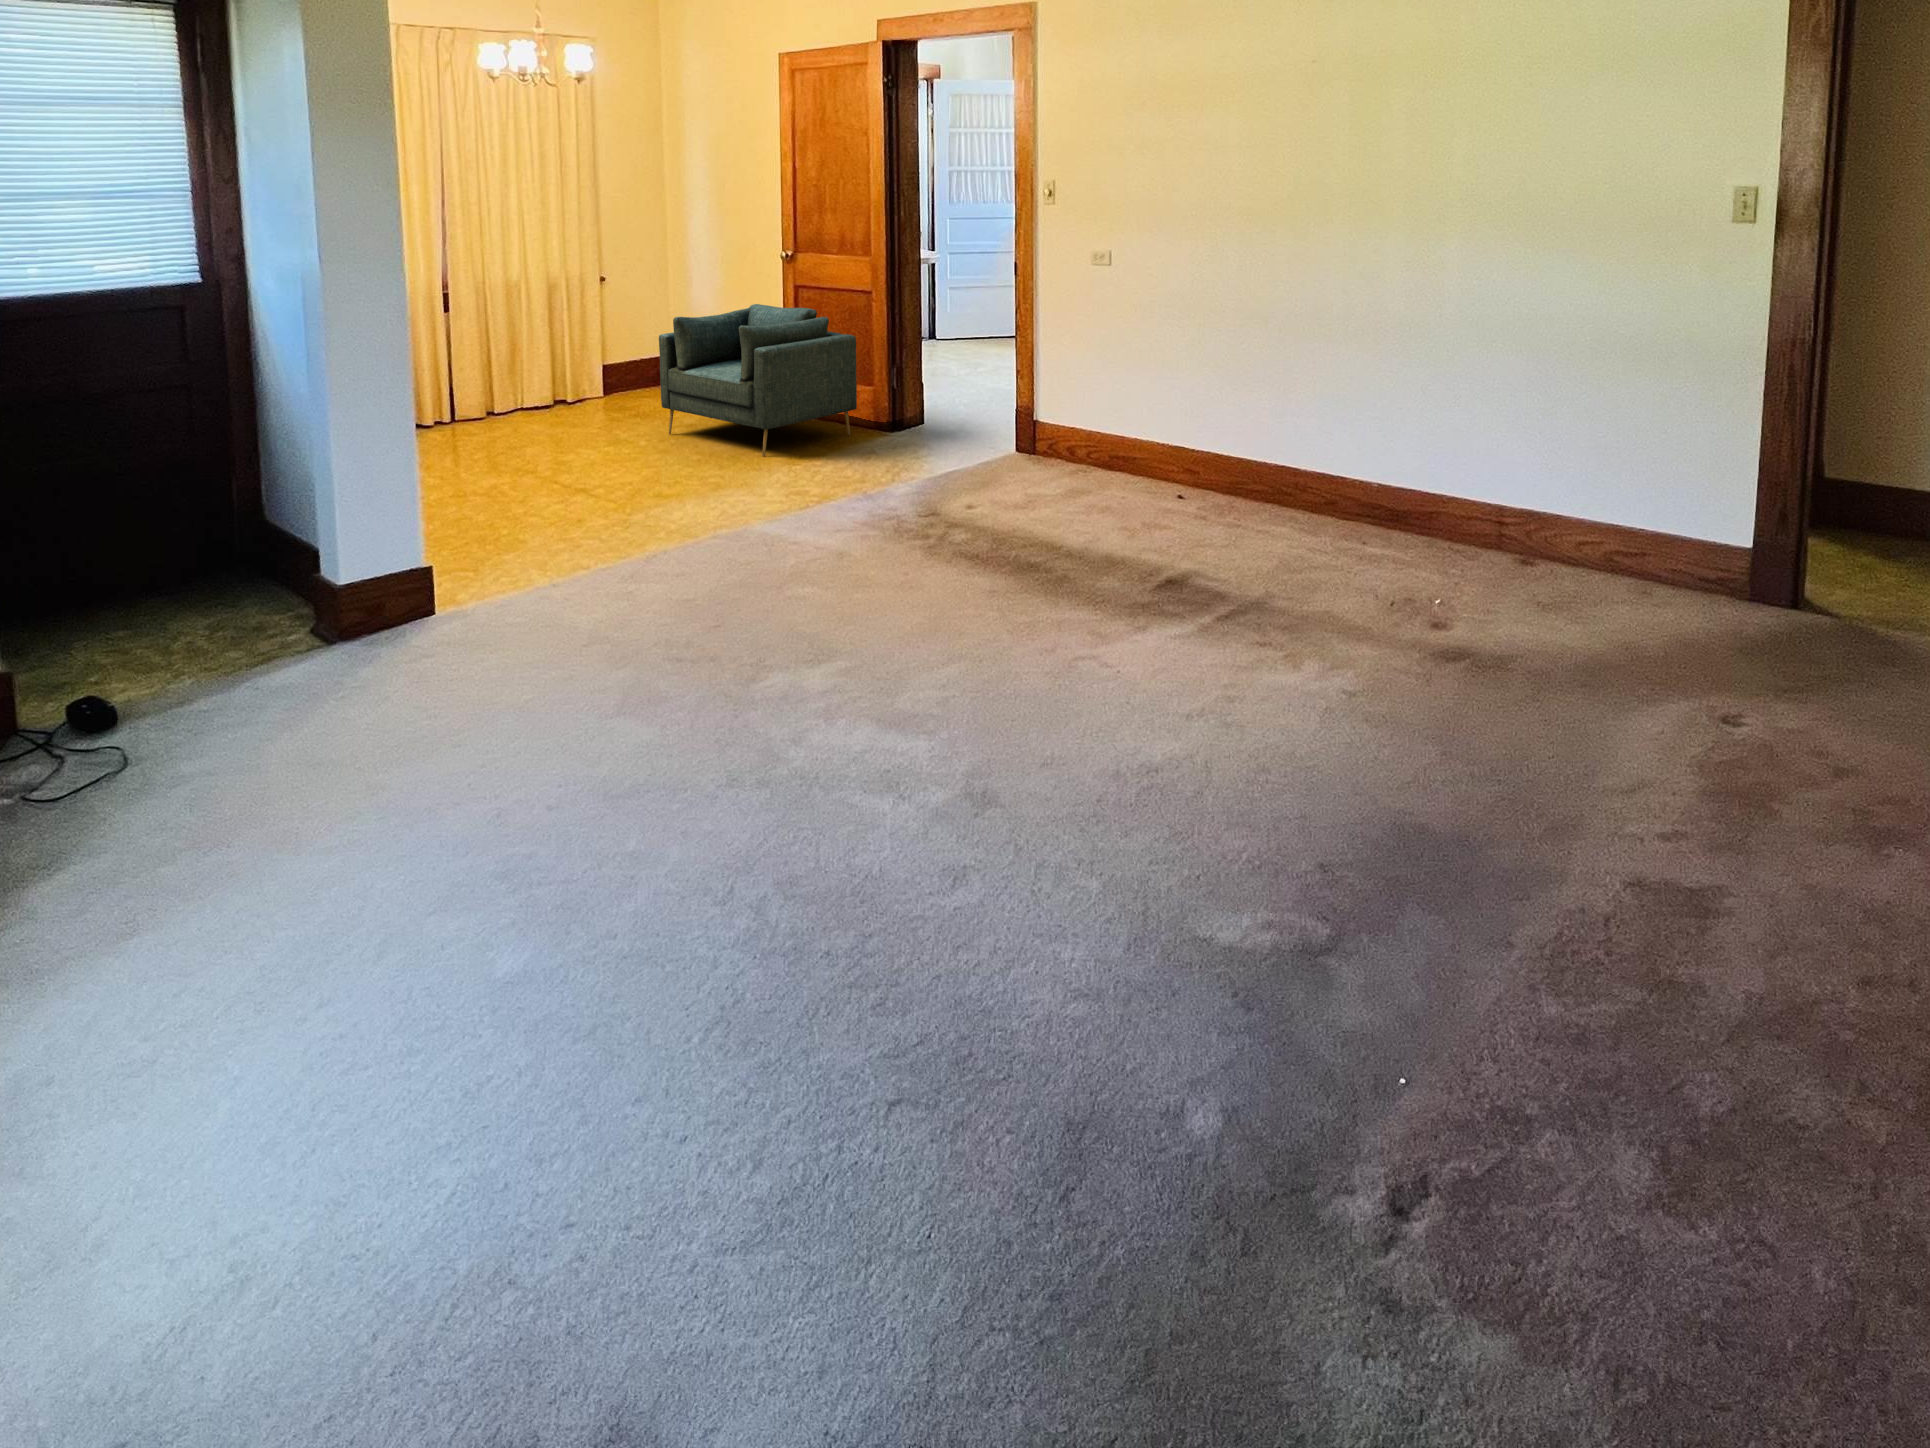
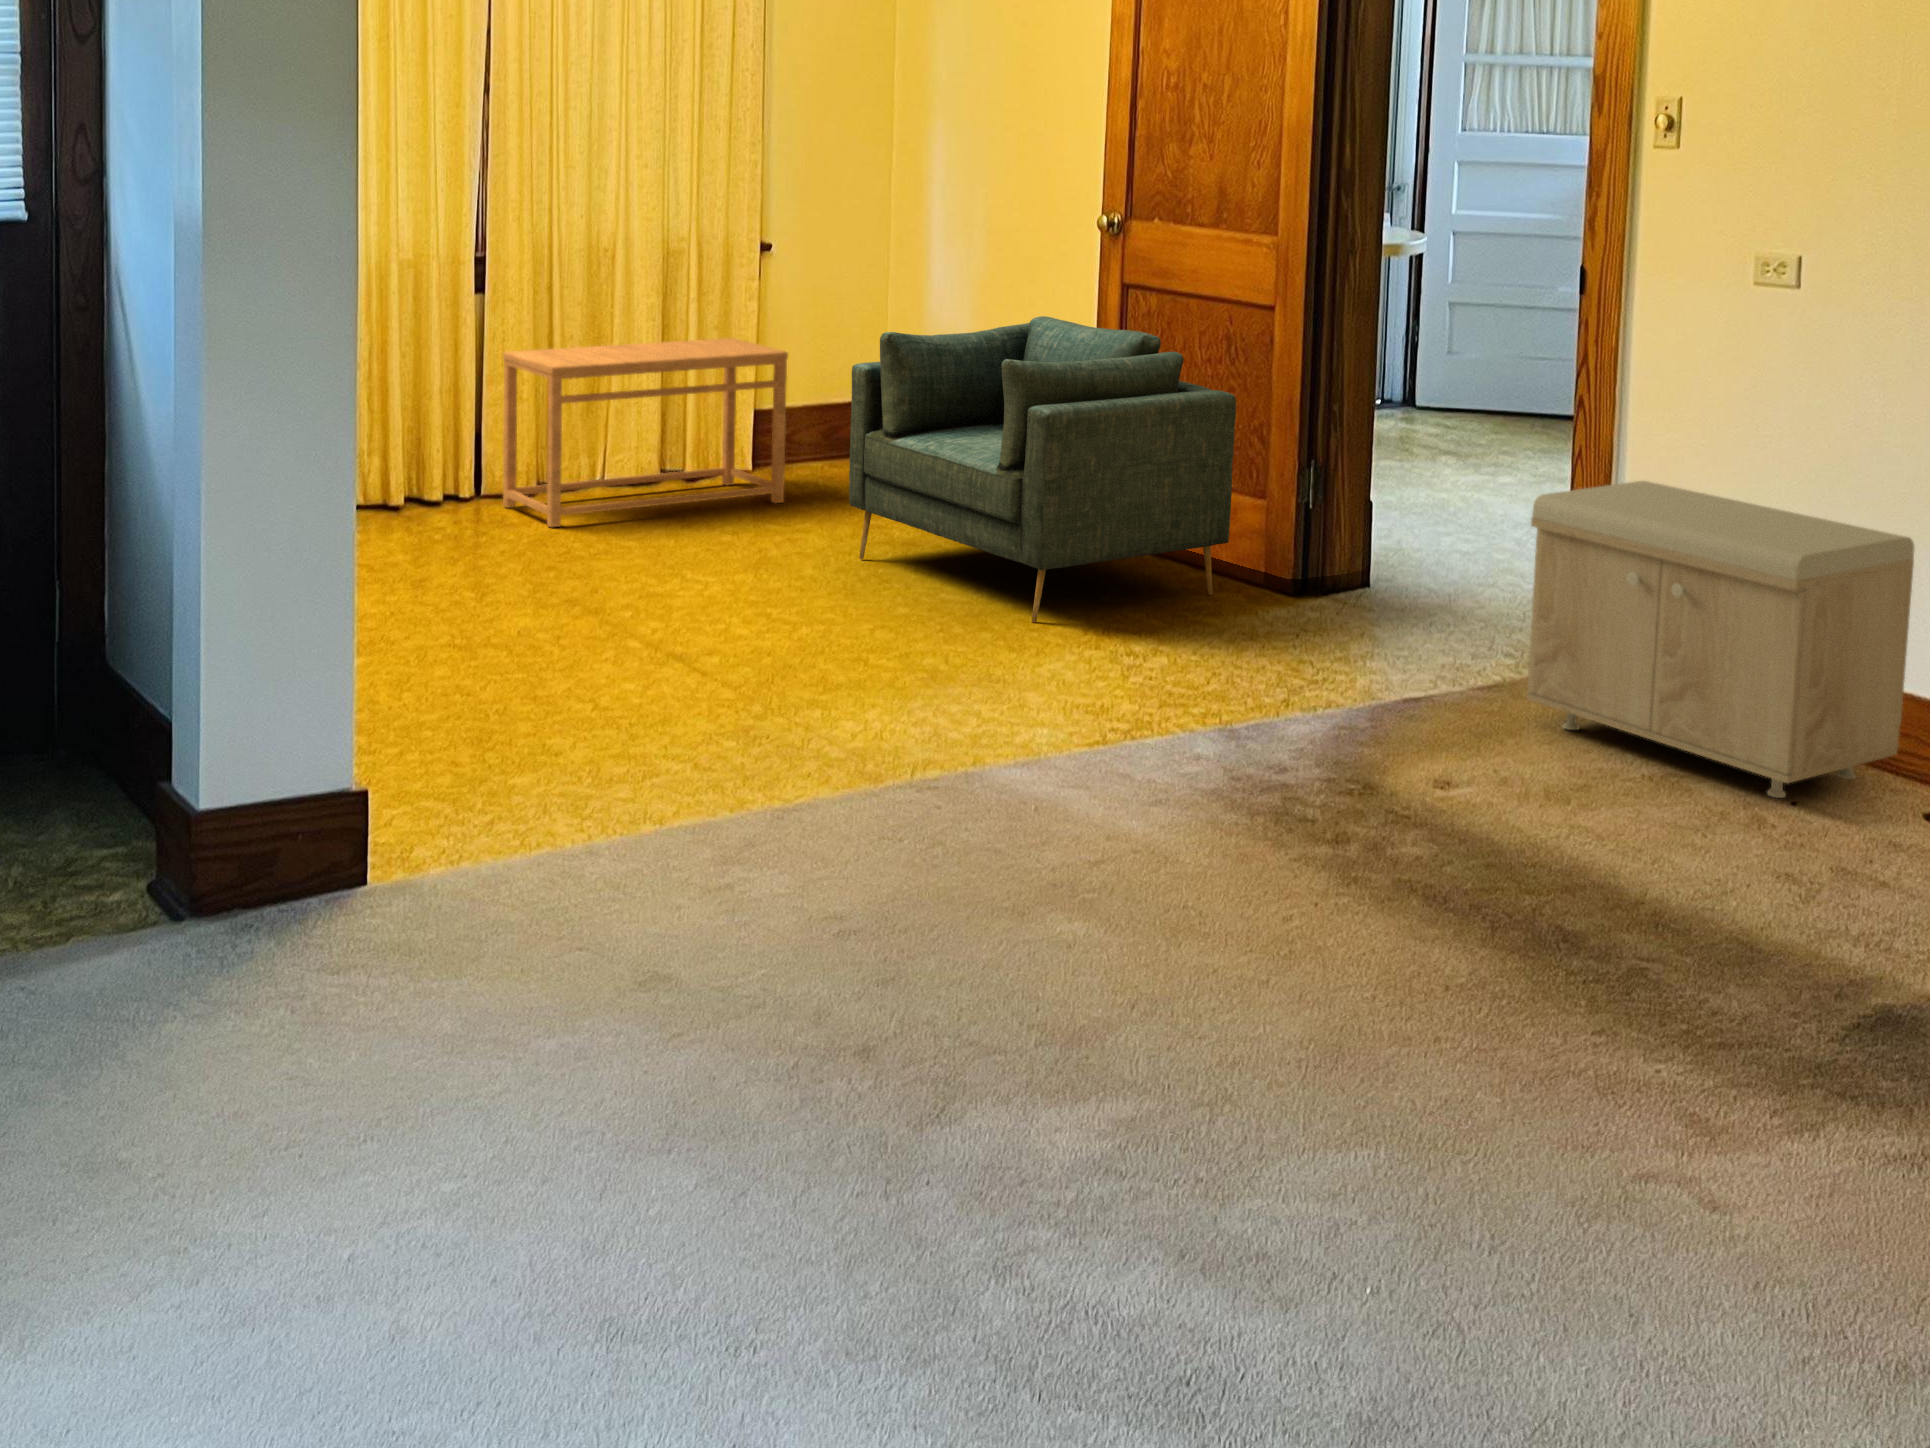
side table: none [463,327,624,433] -> present [503,338,788,527]
storage bench: none [1001,361,1168,499] -> present [1526,481,1915,798]

